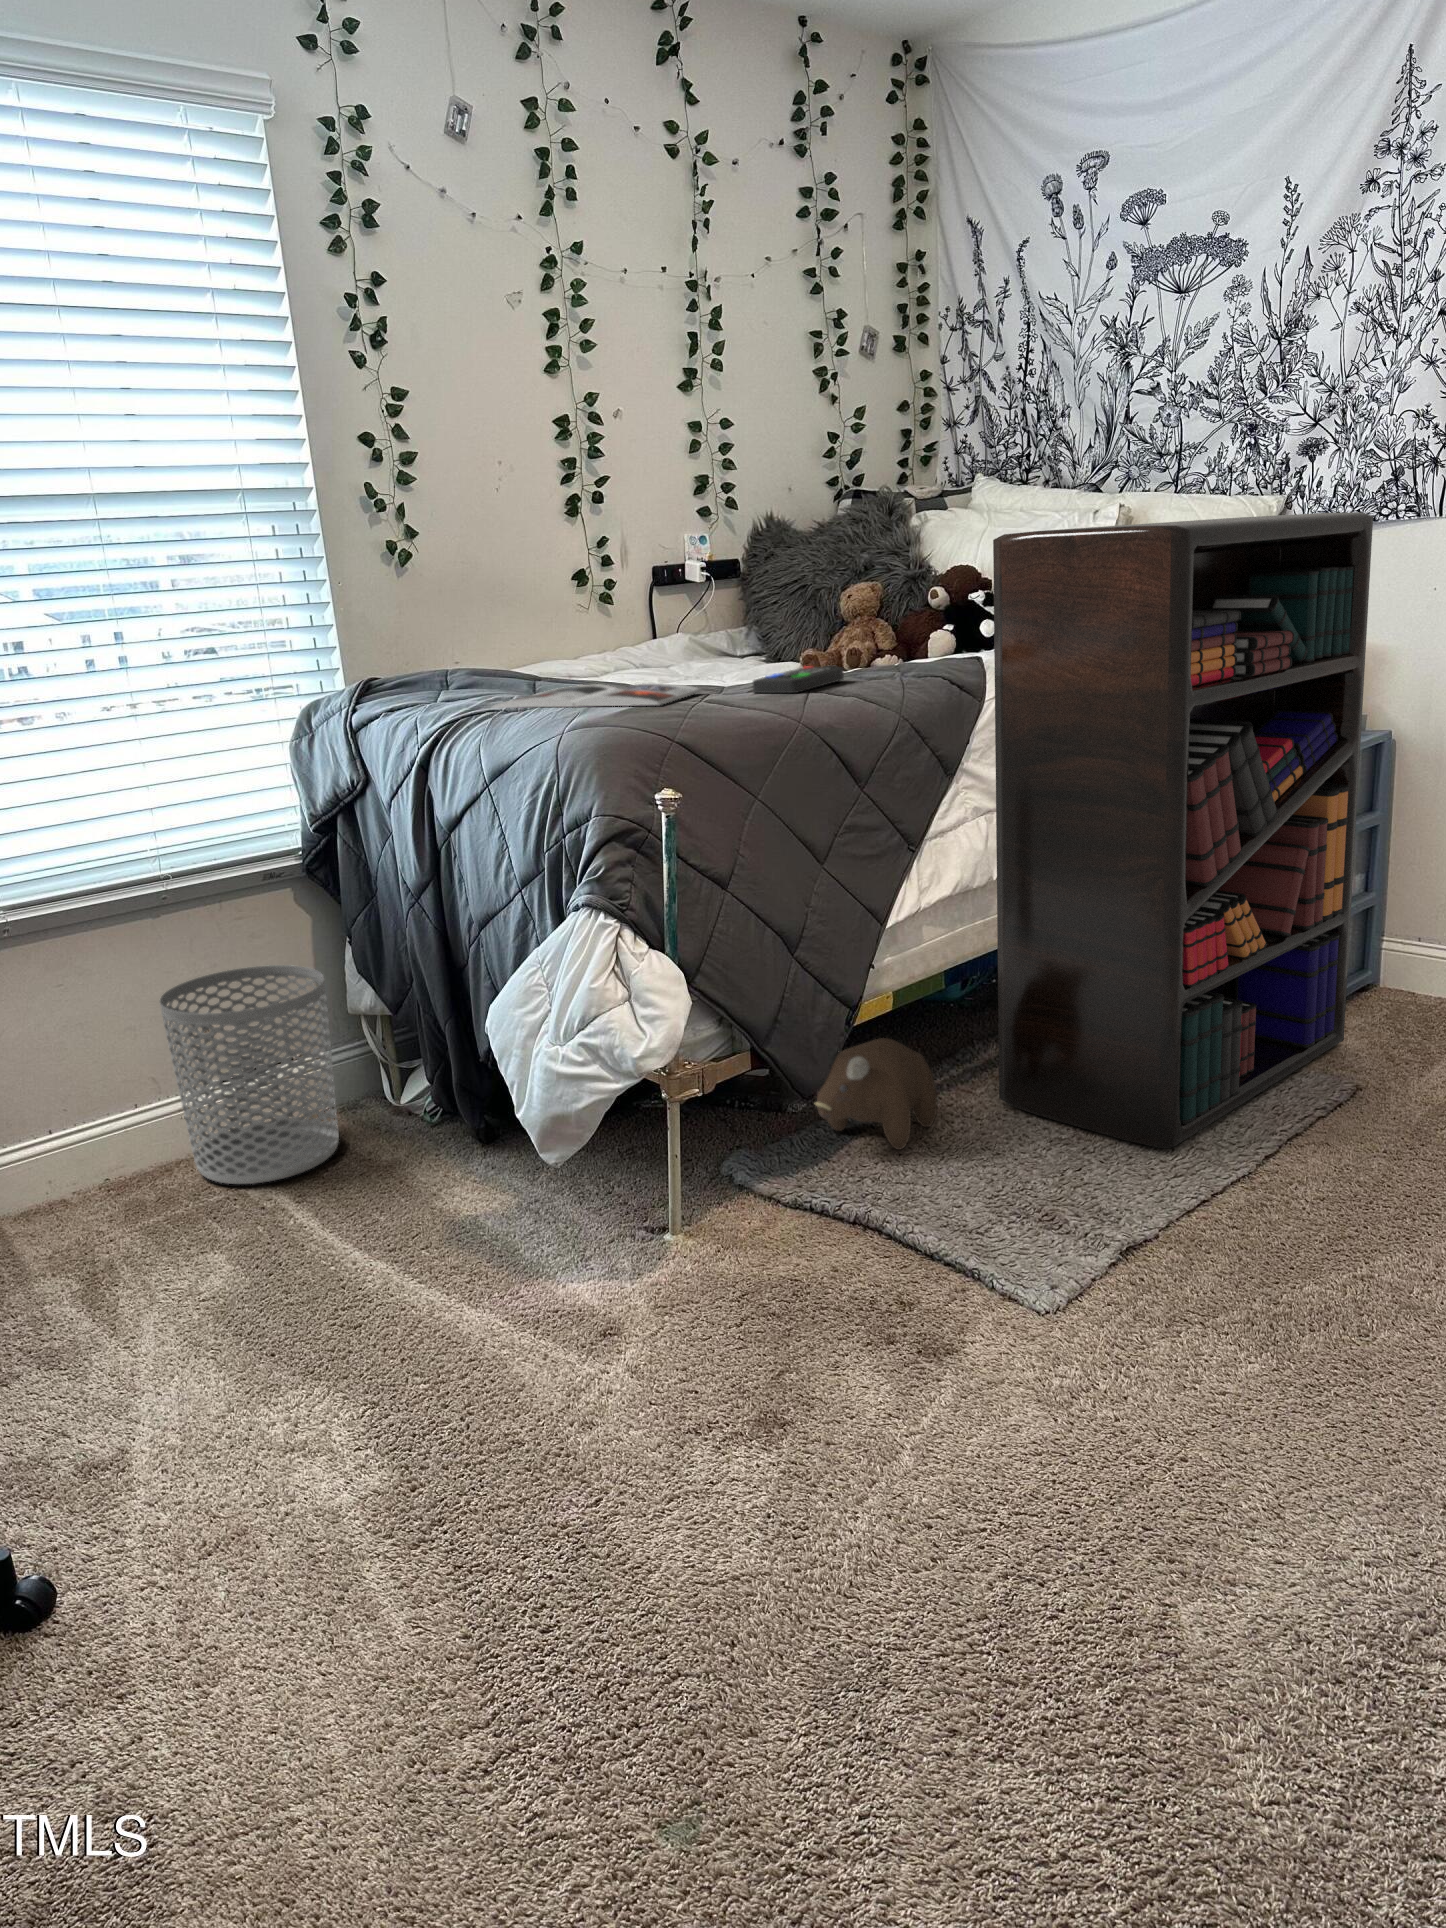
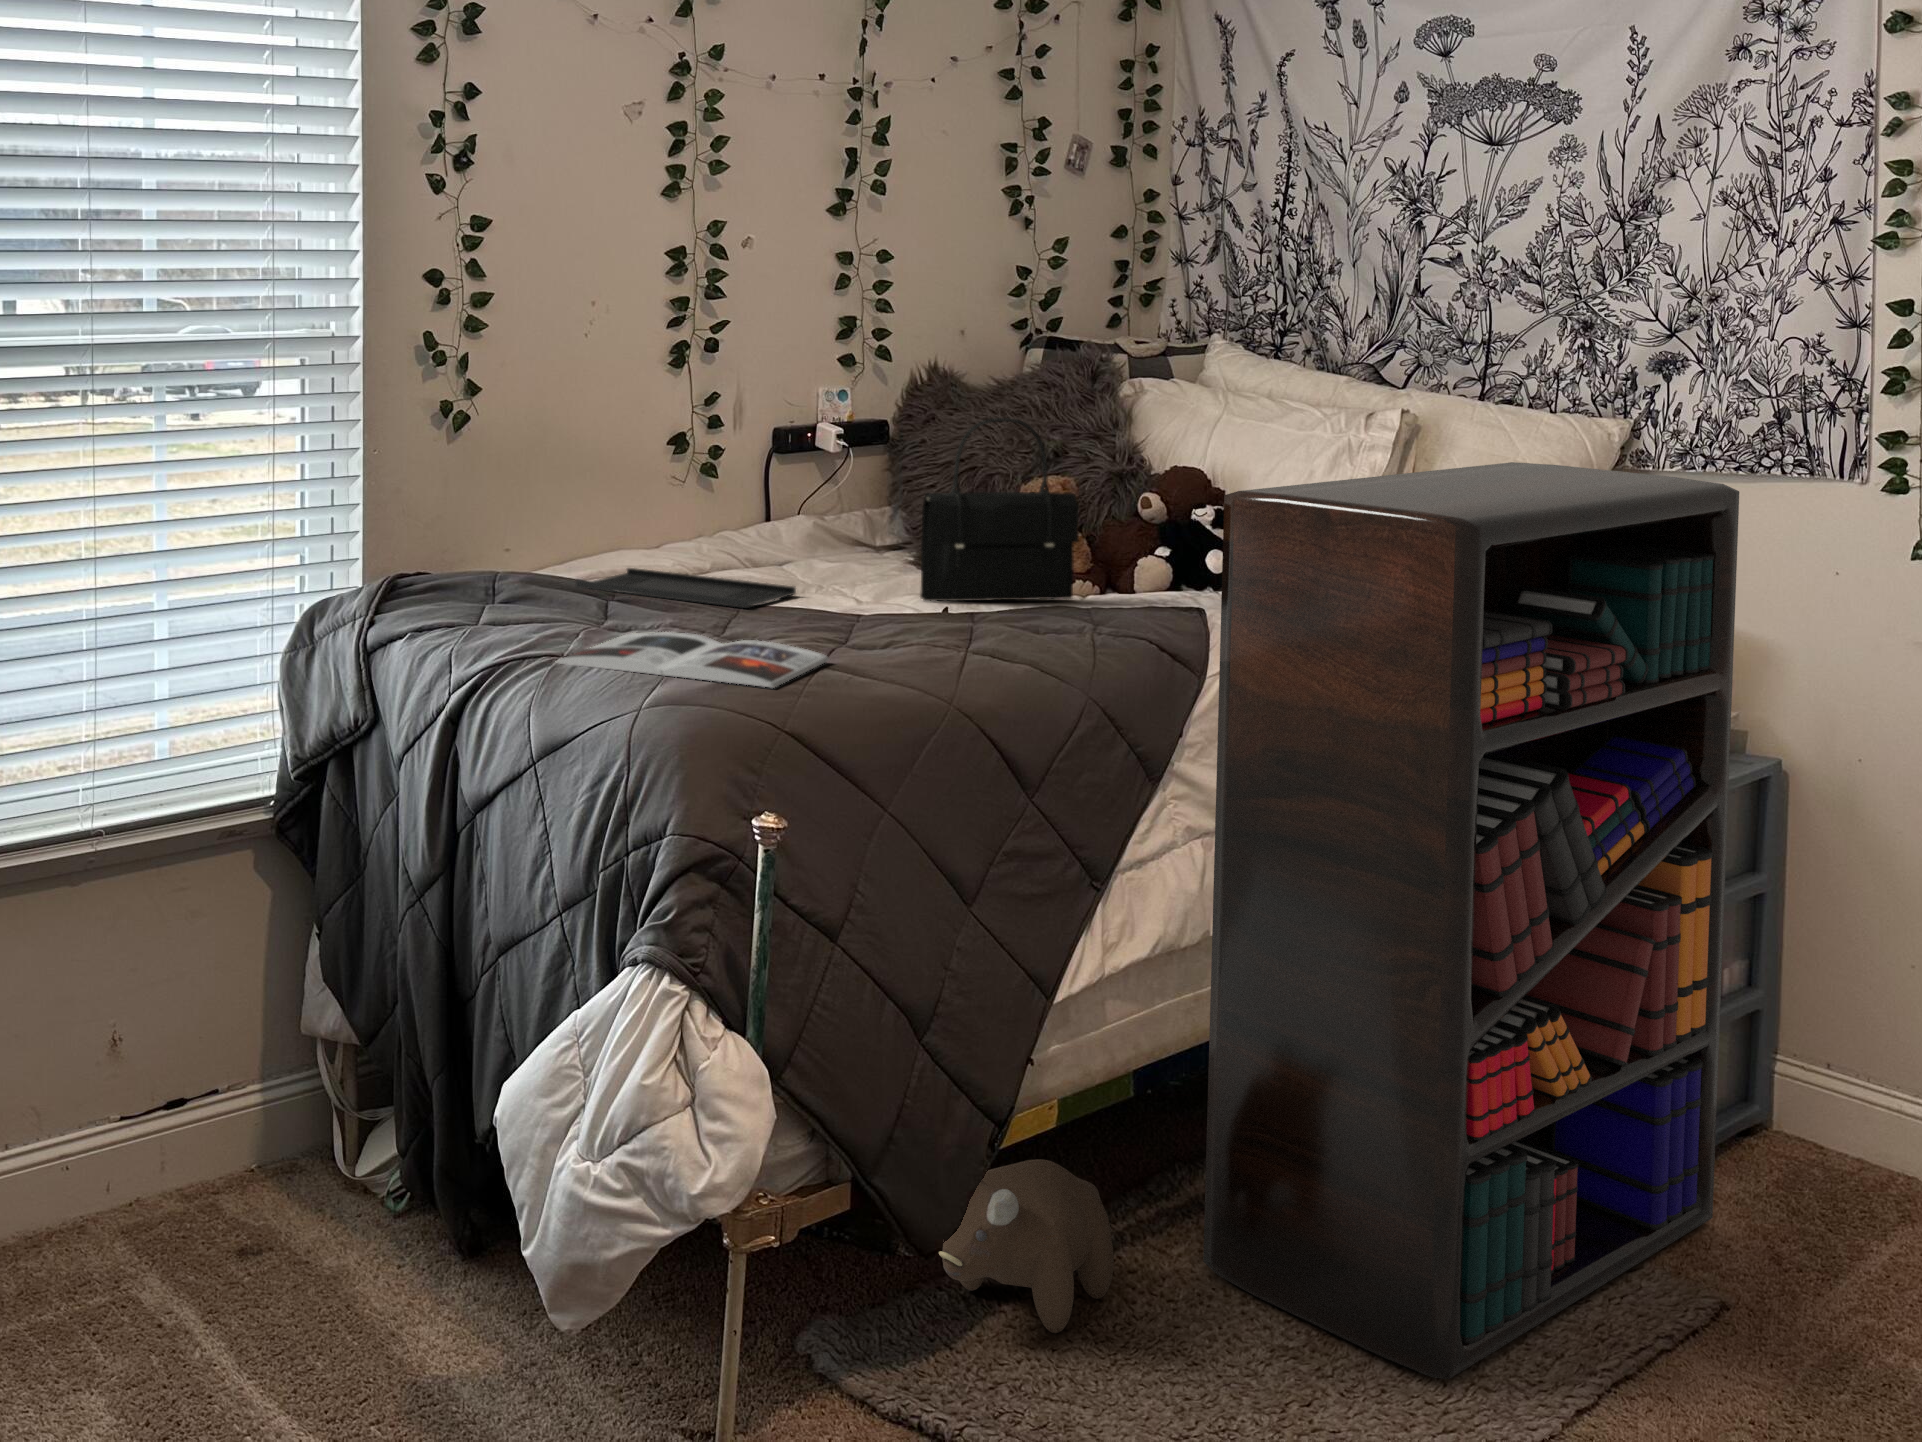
handbag: none [766,520,884,666] -> present [920,418,1079,601]
tray: none [509,663,676,679] -> present [576,568,796,608]
remote control: present [753,666,844,693] -> none [896,629,1018,678]
waste bin: present [160,965,339,1184] -> none [69,960,288,1282]

